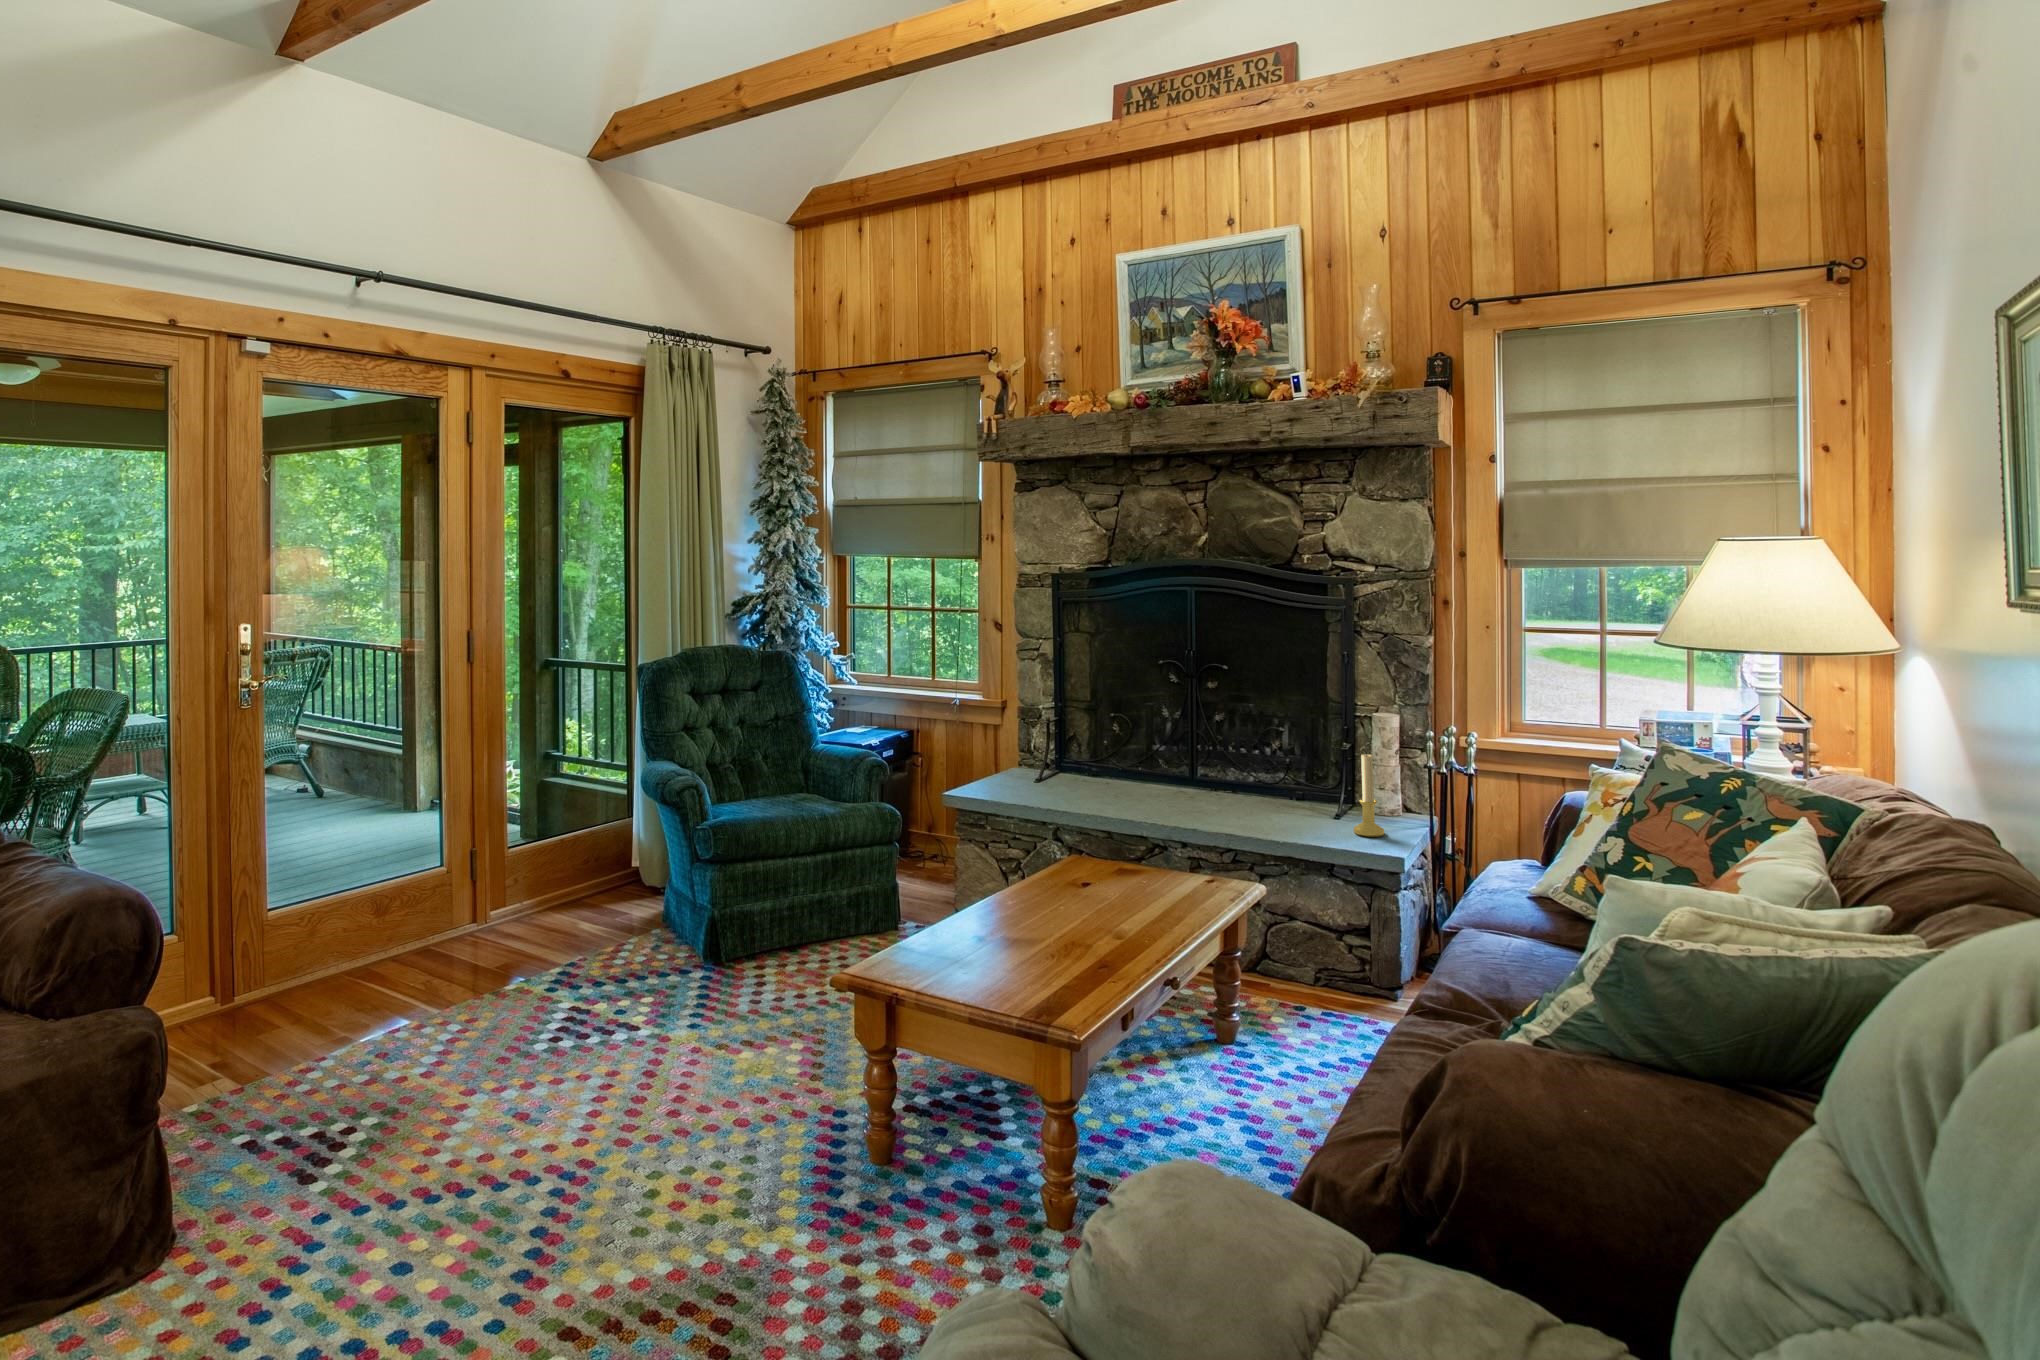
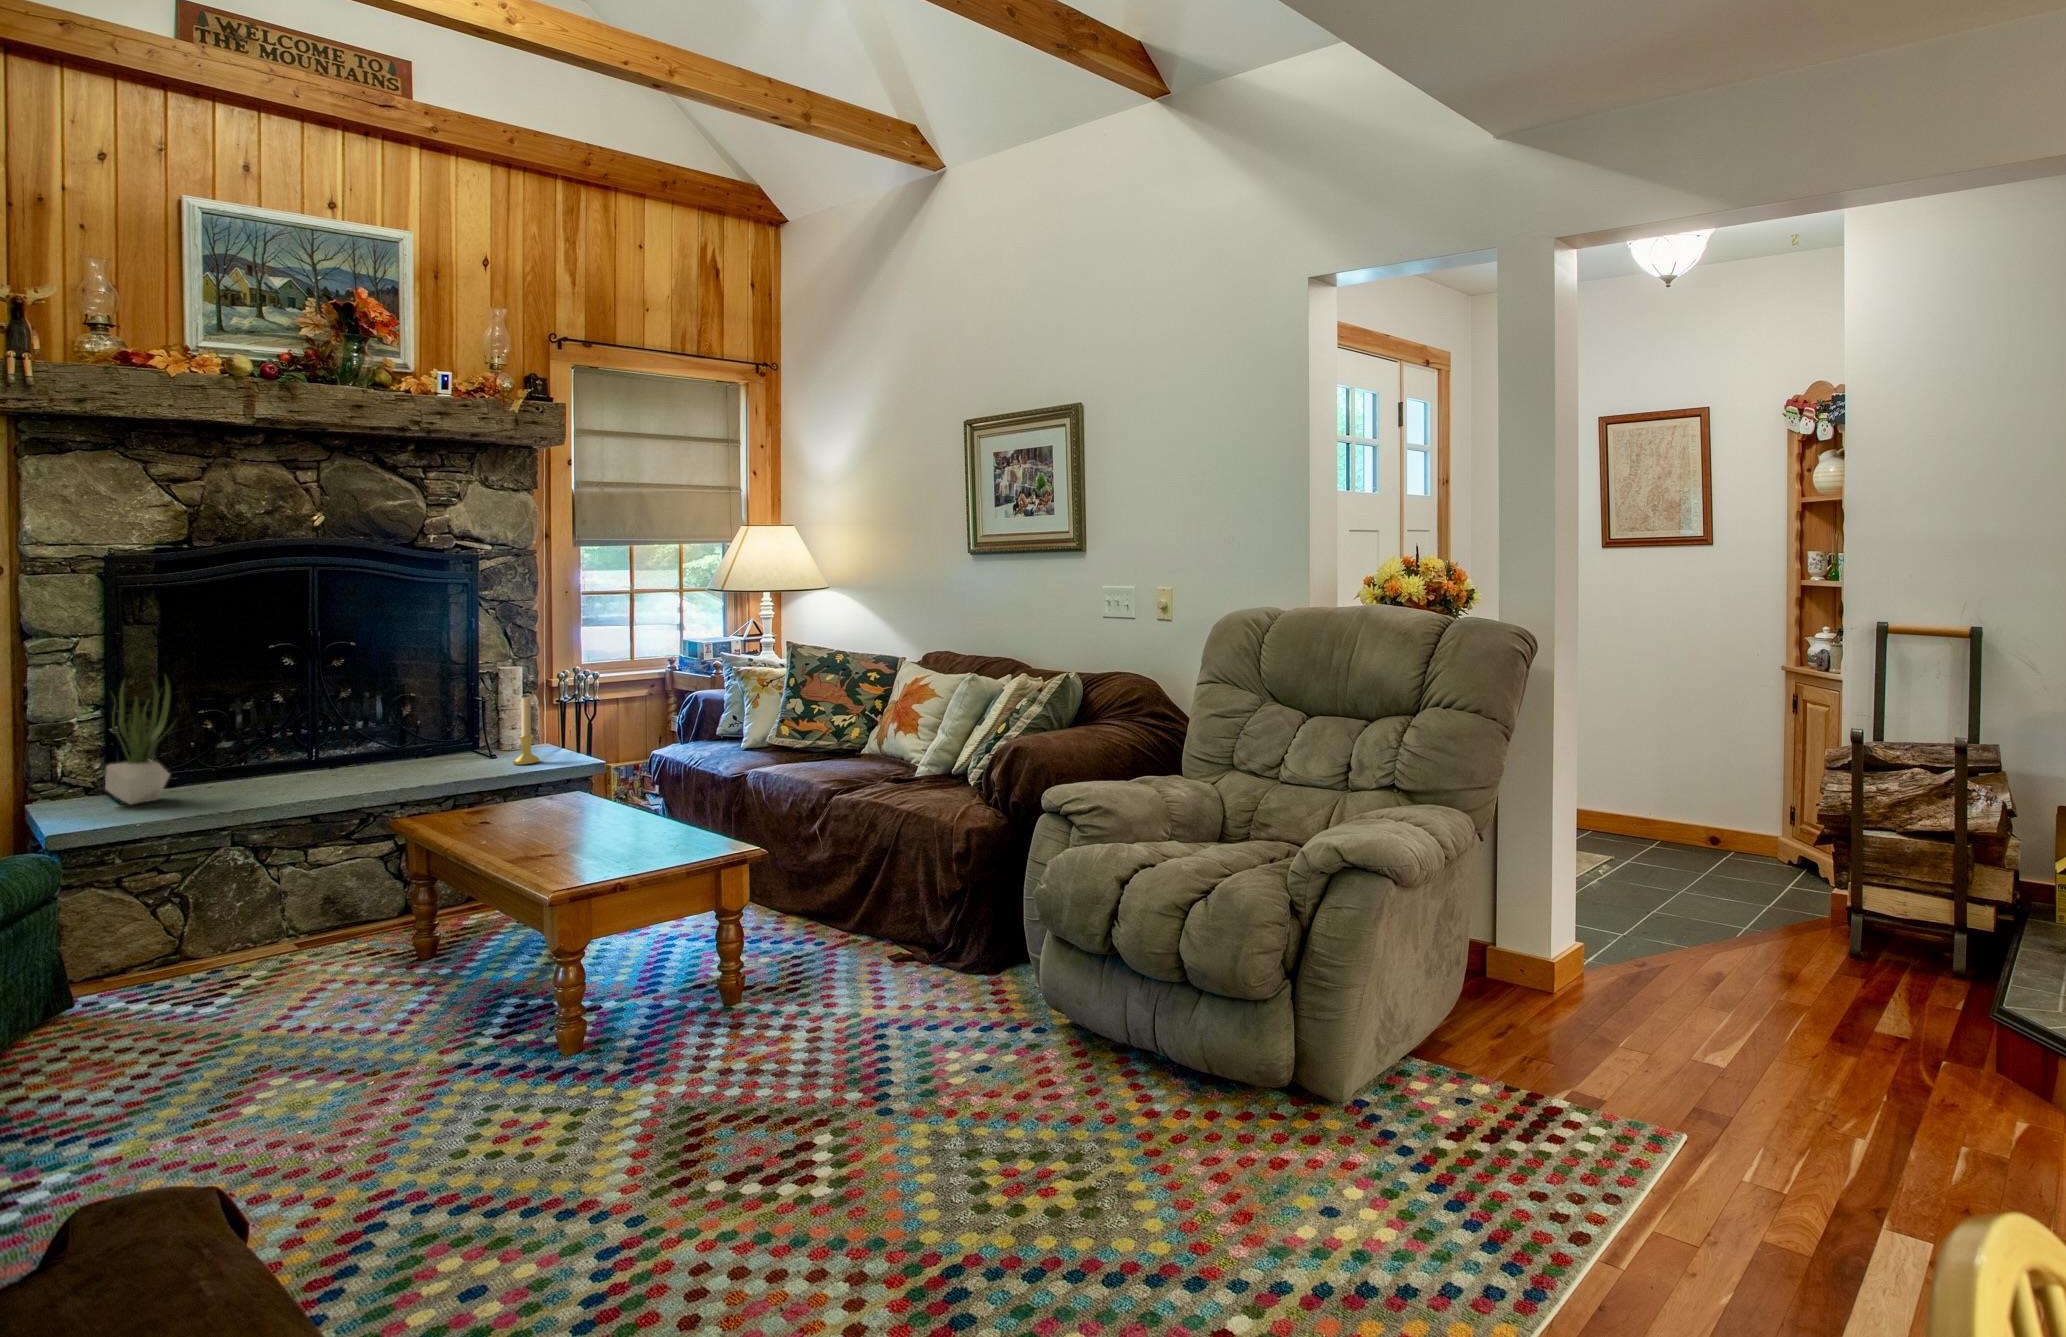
potted plant: none [1027,685,1072,796] -> present [105,677,170,804]

